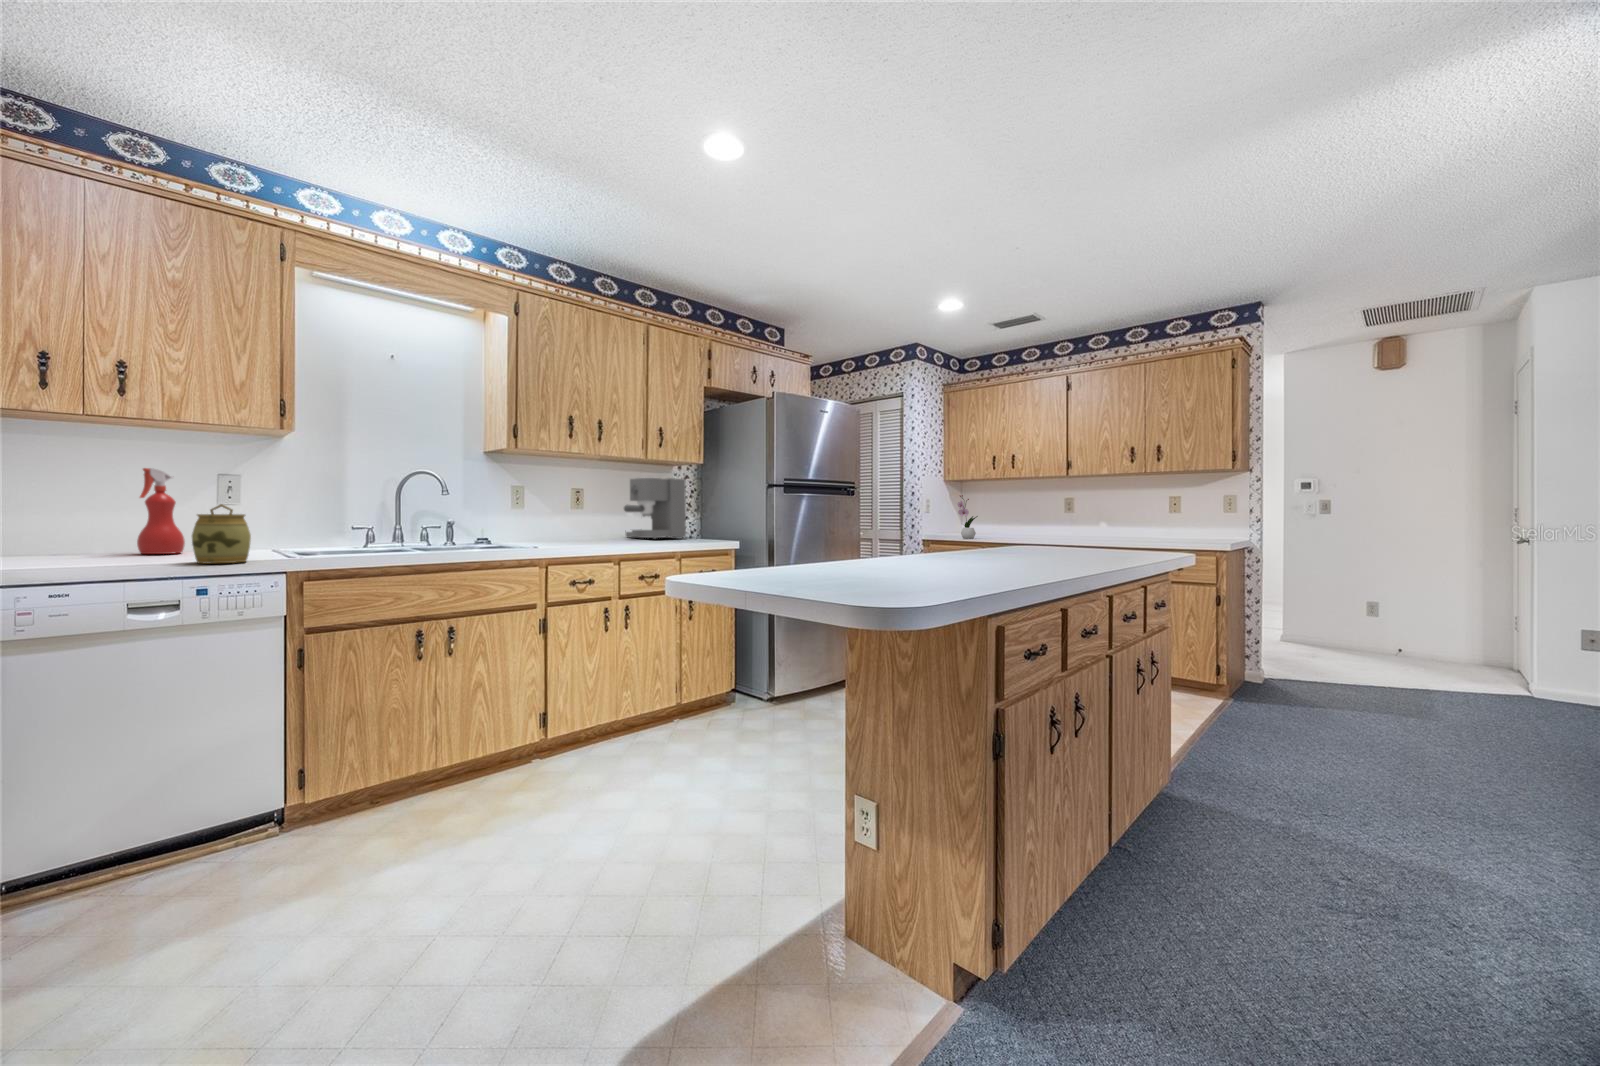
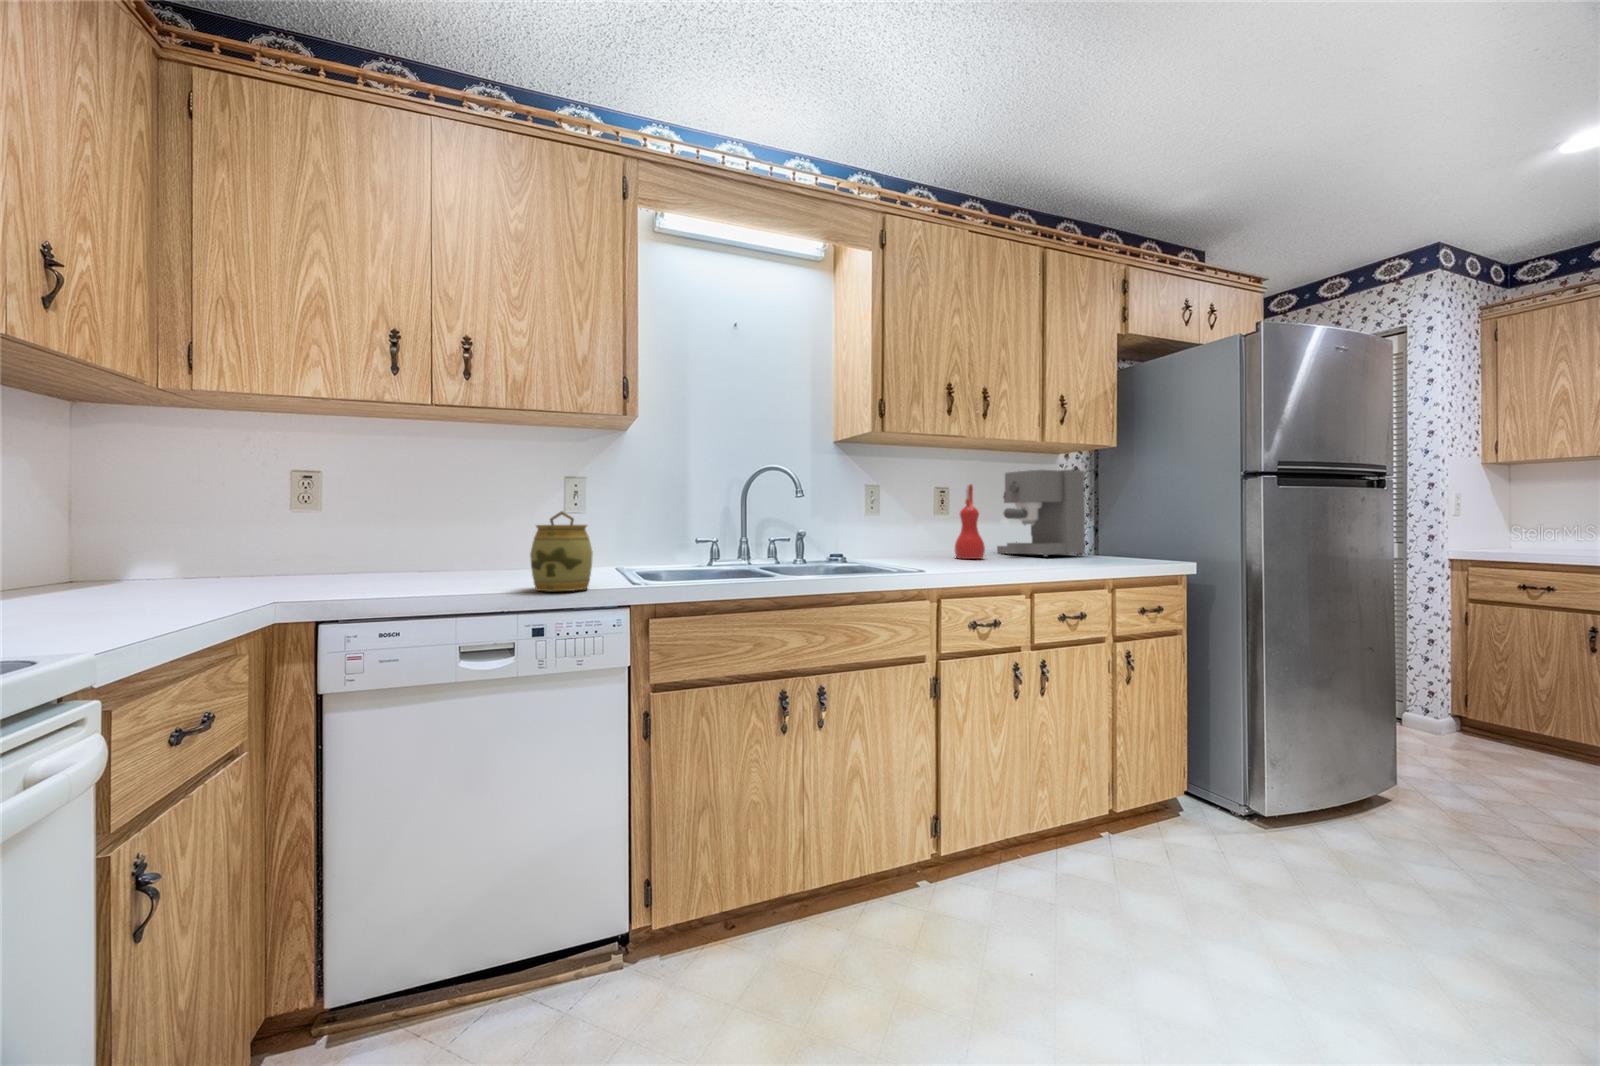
spray bottle: present [137,468,185,554] -> present [955,484,985,559]
flower arrangement: present [958,495,978,539] -> none [1516,485,1567,558]

